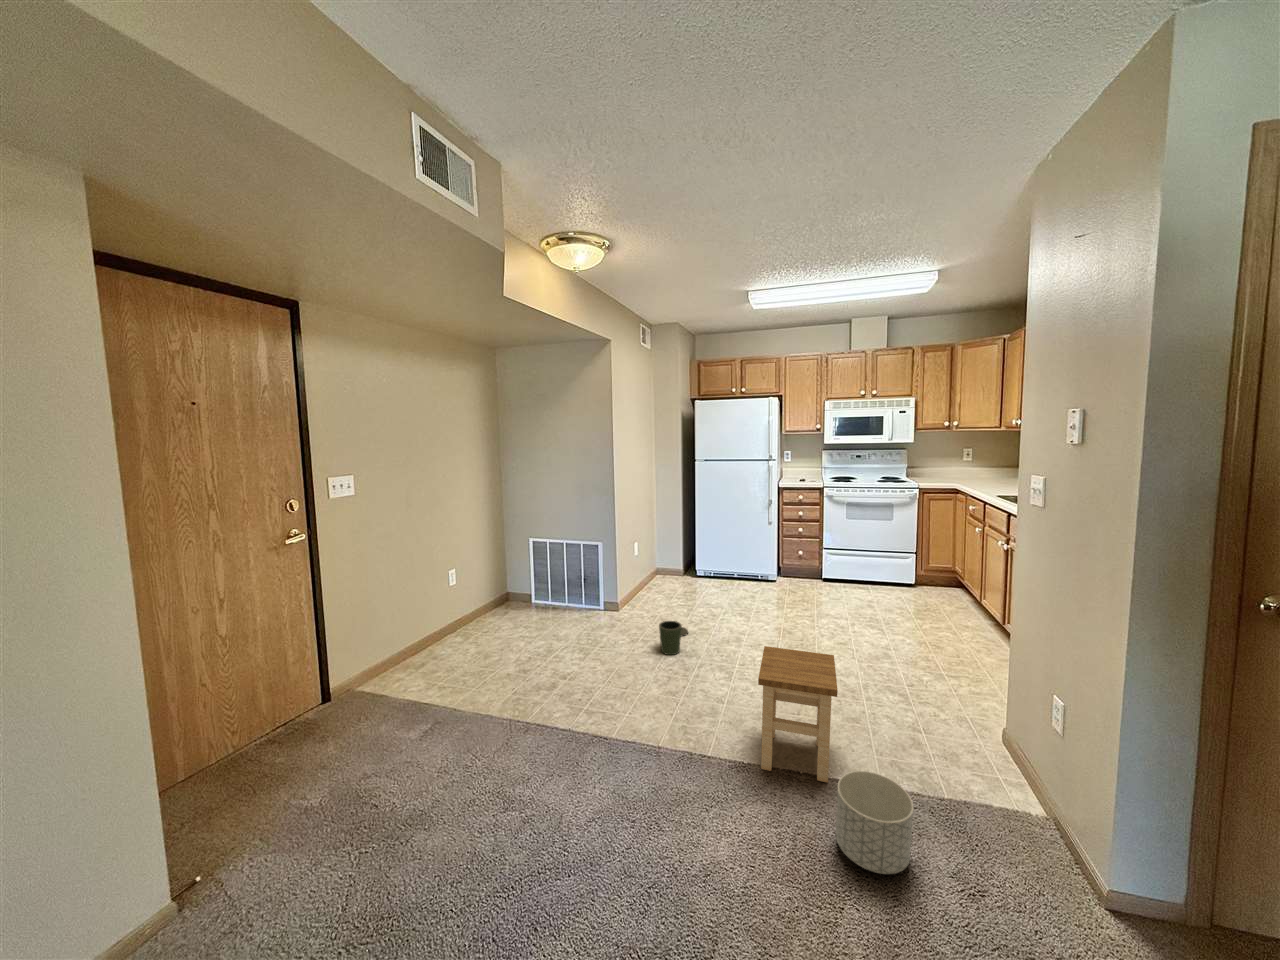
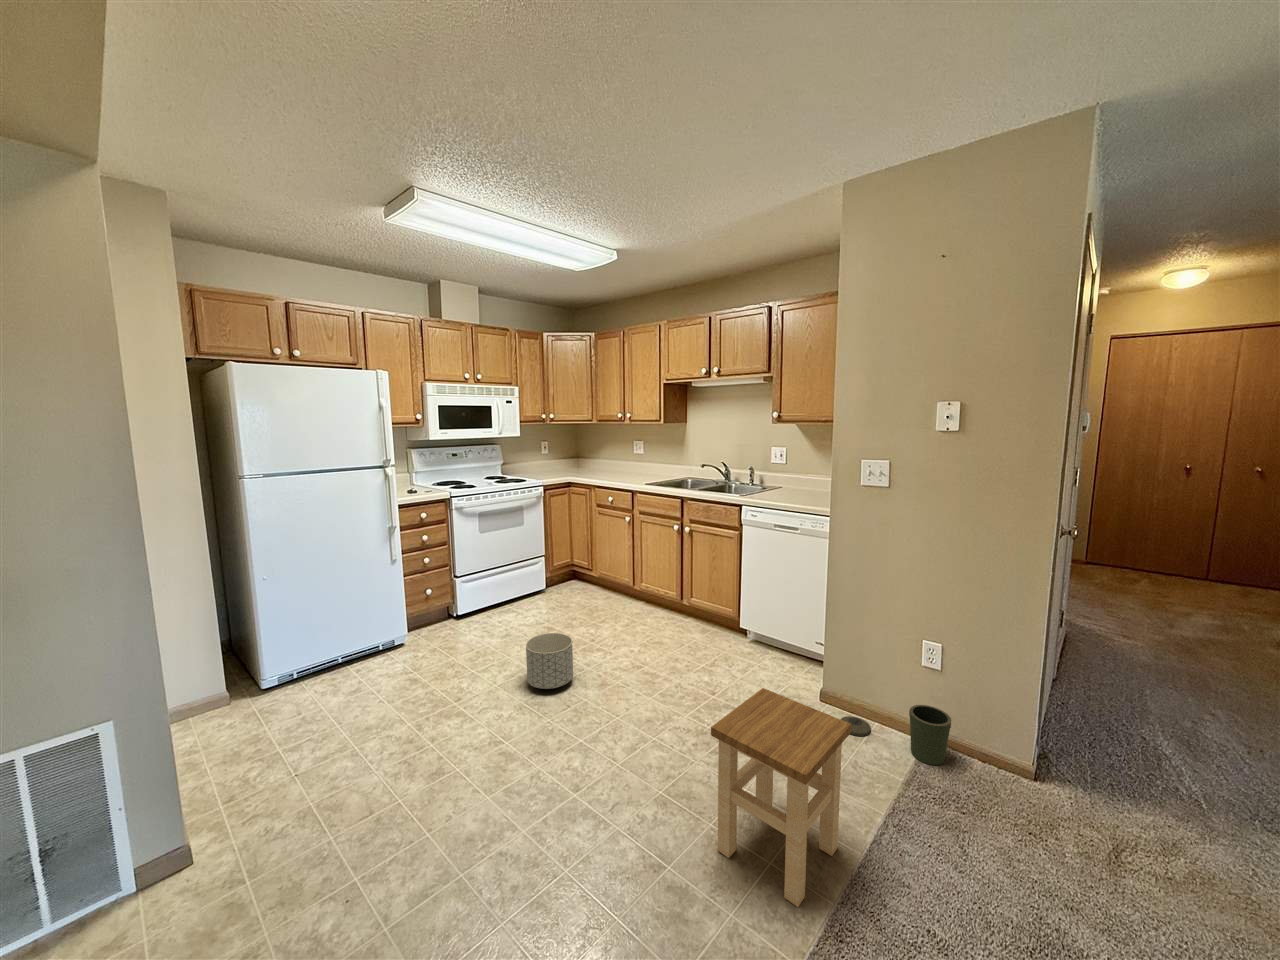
trash can: present [659,621,688,655] -> present [841,705,951,765]
planter: present [836,771,913,874] -> present [526,633,573,689]

